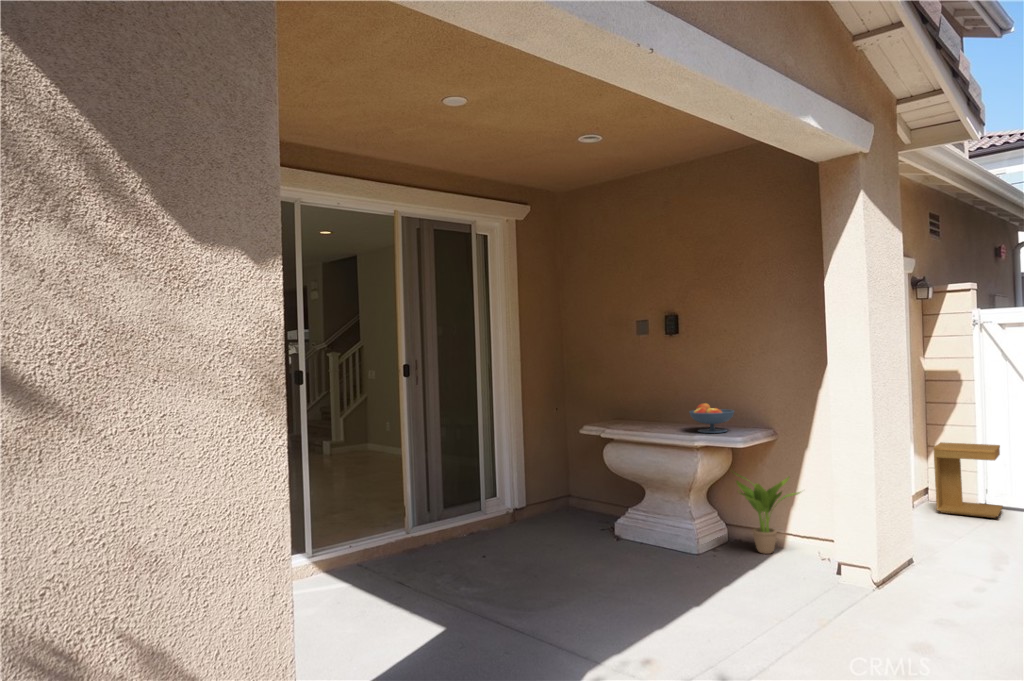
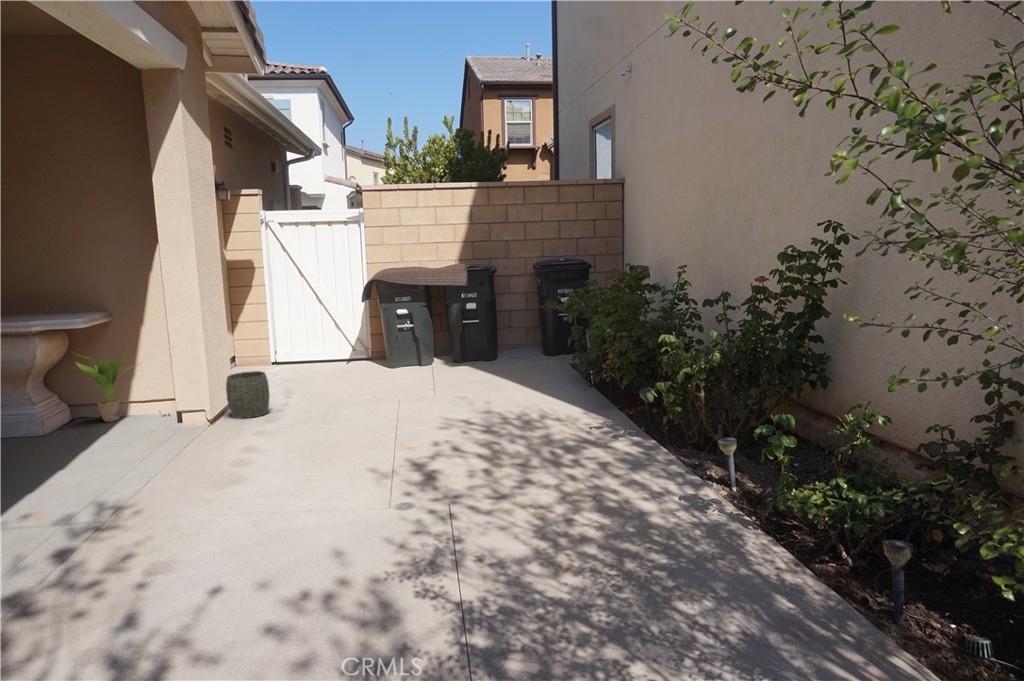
fruit bowl: present [689,404,734,433] -> none [19,292,70,320]
side table: present [933,442,1003,518] -> none [239,315,287,371]
woven basket: none [901,527,964,595] -> present [226,371,270,418]

